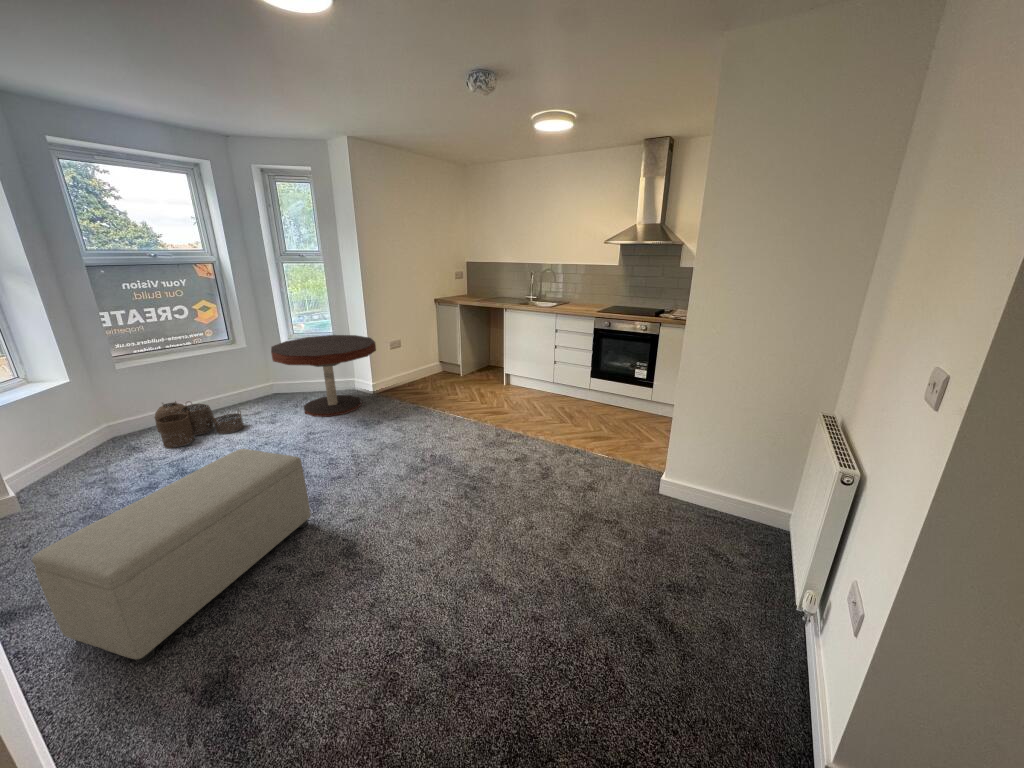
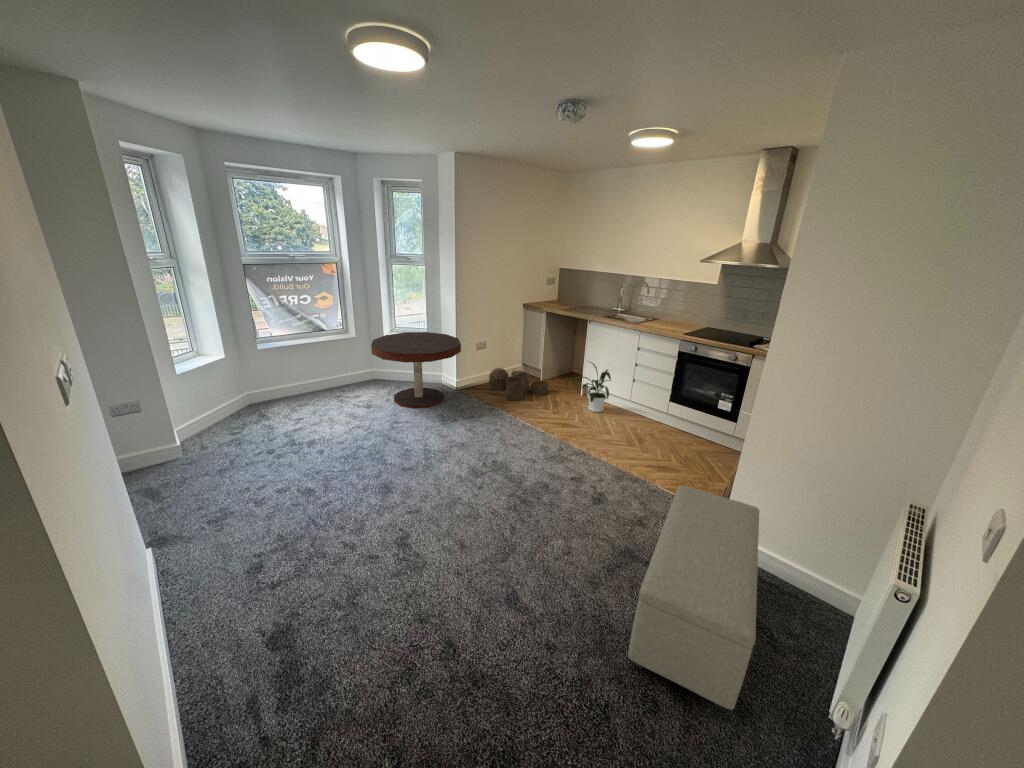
house plant: none [494,348,533,397] -> present [577,363,611,412]
woven basket: present [155,401,244,448] -> present [489,368,548,401]
ottoman: present [32,449,311,664] -> present [628,485,759,712]

